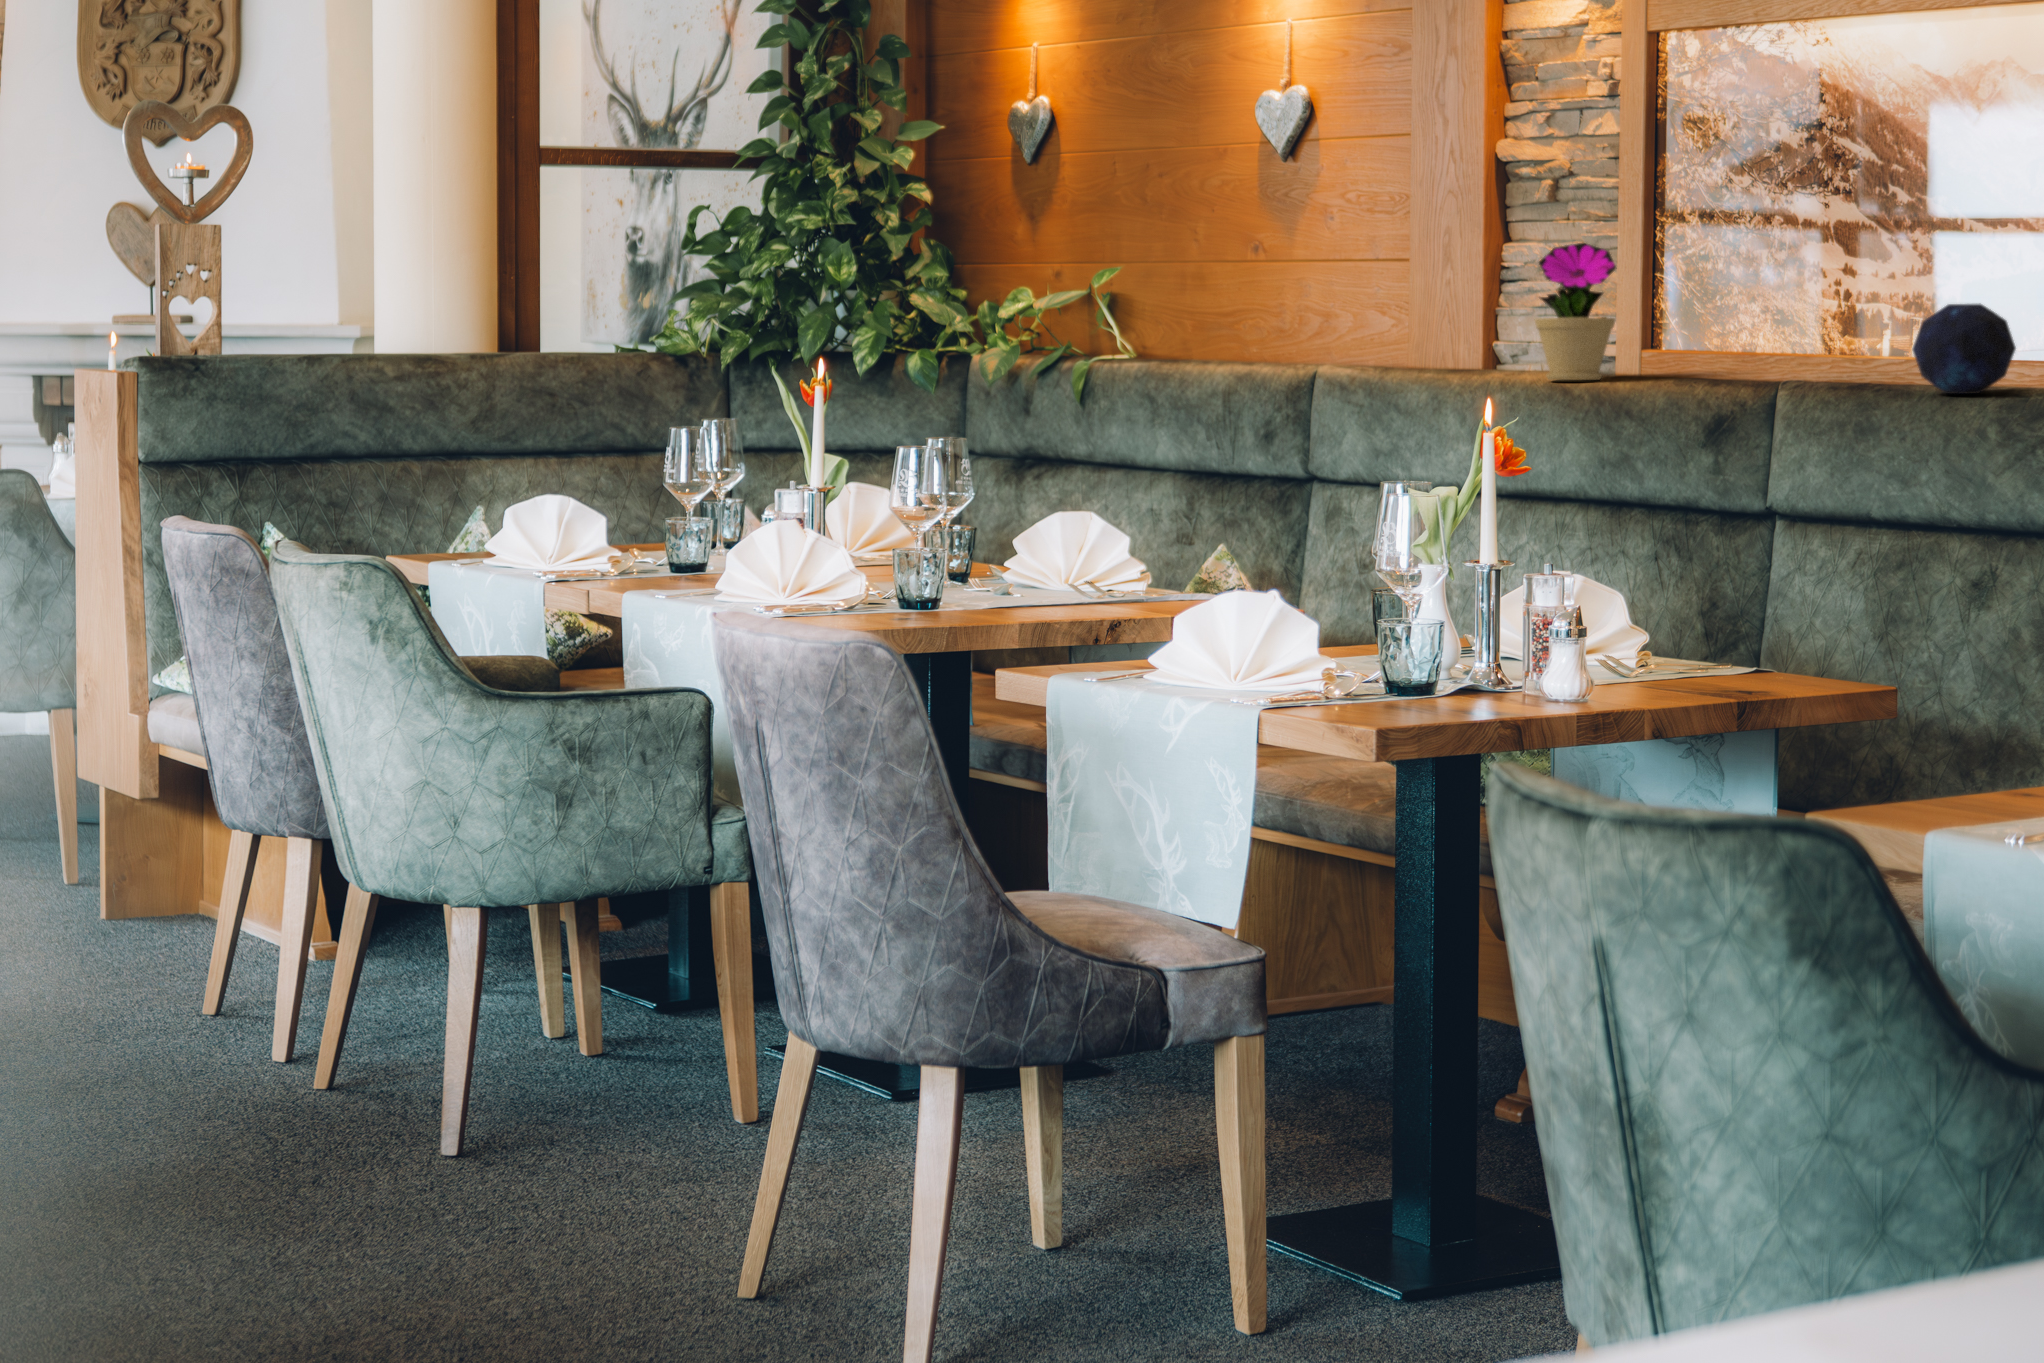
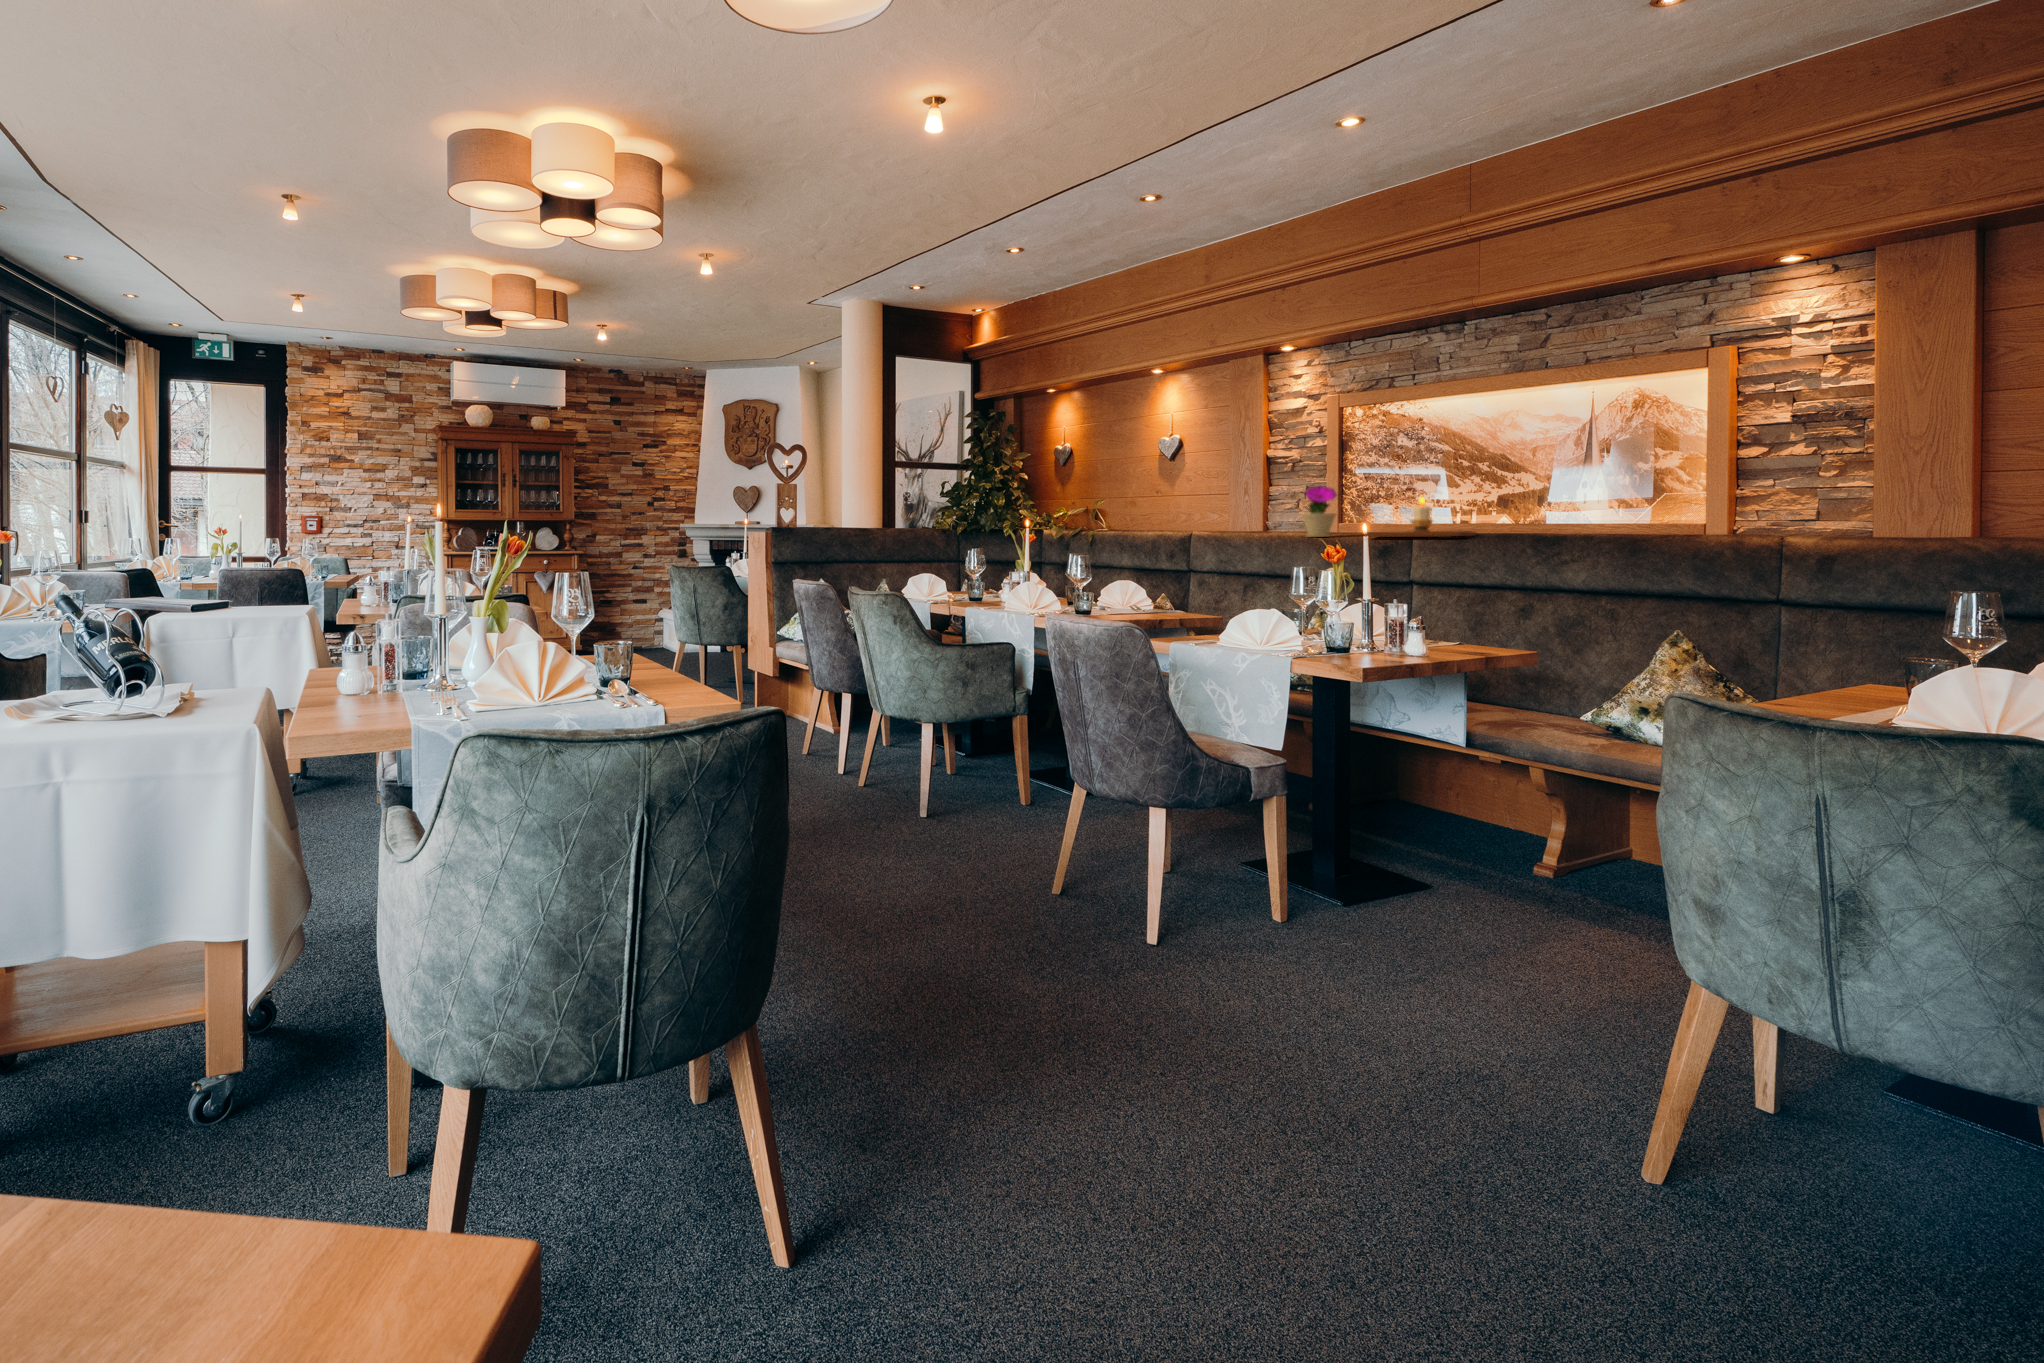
candle: none [1660,277,1918,383] -> present [1367,497,1476,537]
decorative orb: present [1912,304,2016,394] -> none [1493,503,1545,539]

